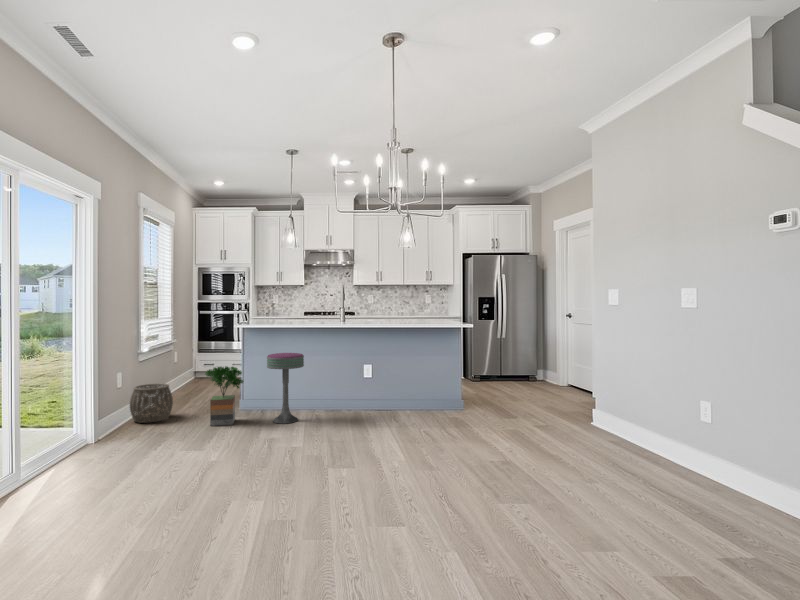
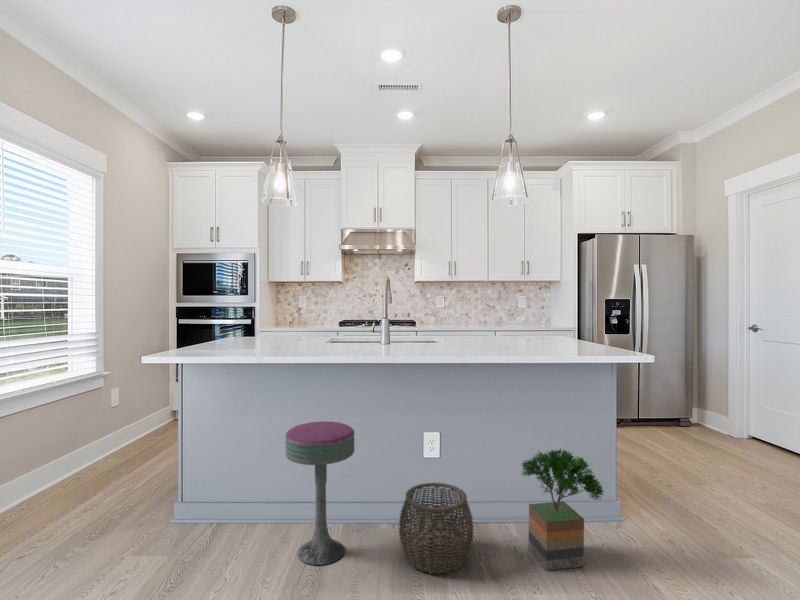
potted tree: present [205,366,244,426] -> present [522,449,604,571]
woven basket: present [130,384,173,423] -> present [399,483,474,574]

